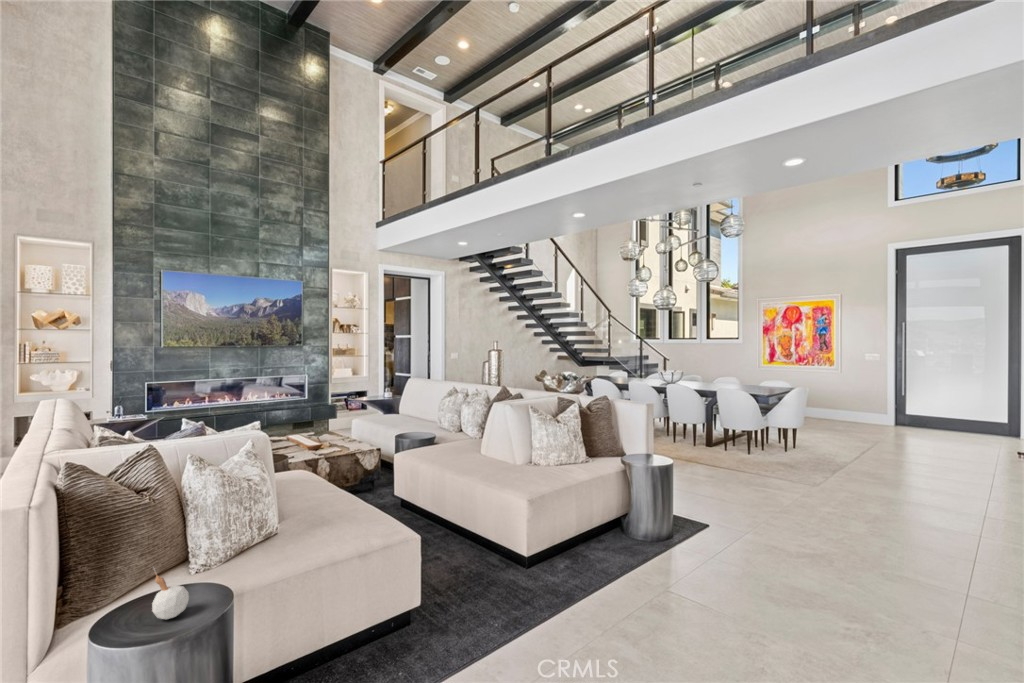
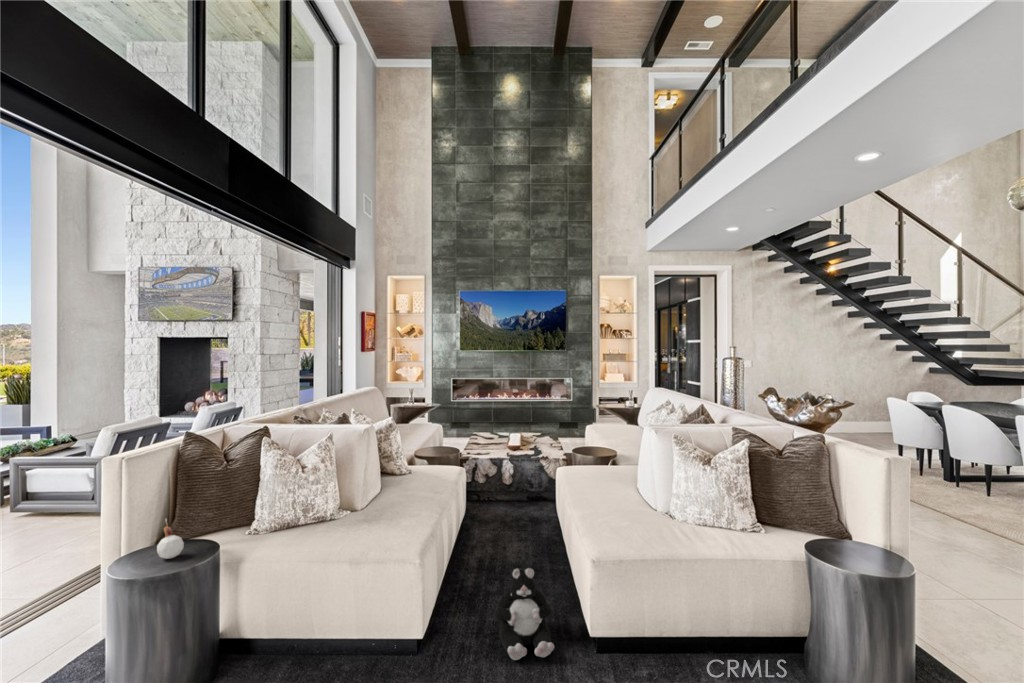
plush toy: none [467,523,525,598] -> present [495,567,554,660]

